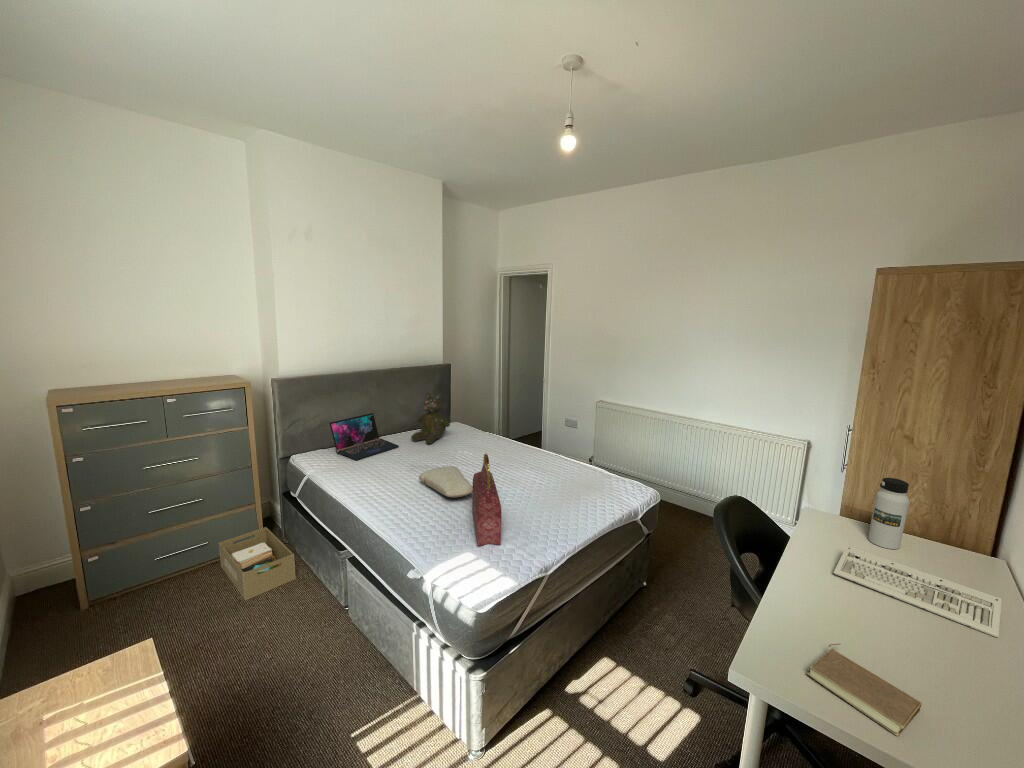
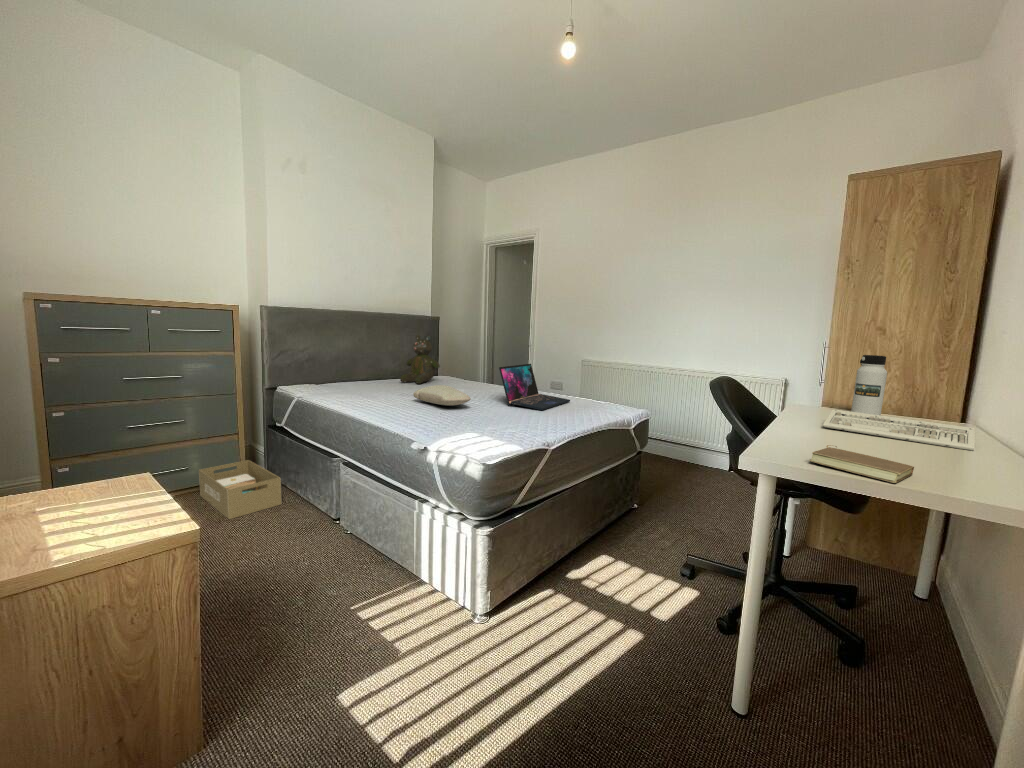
laptop: present [330,413,399,460] -> present [499,364,570,410]
handbag: present [472,453,501,546] -> none [471,345,504,429]

